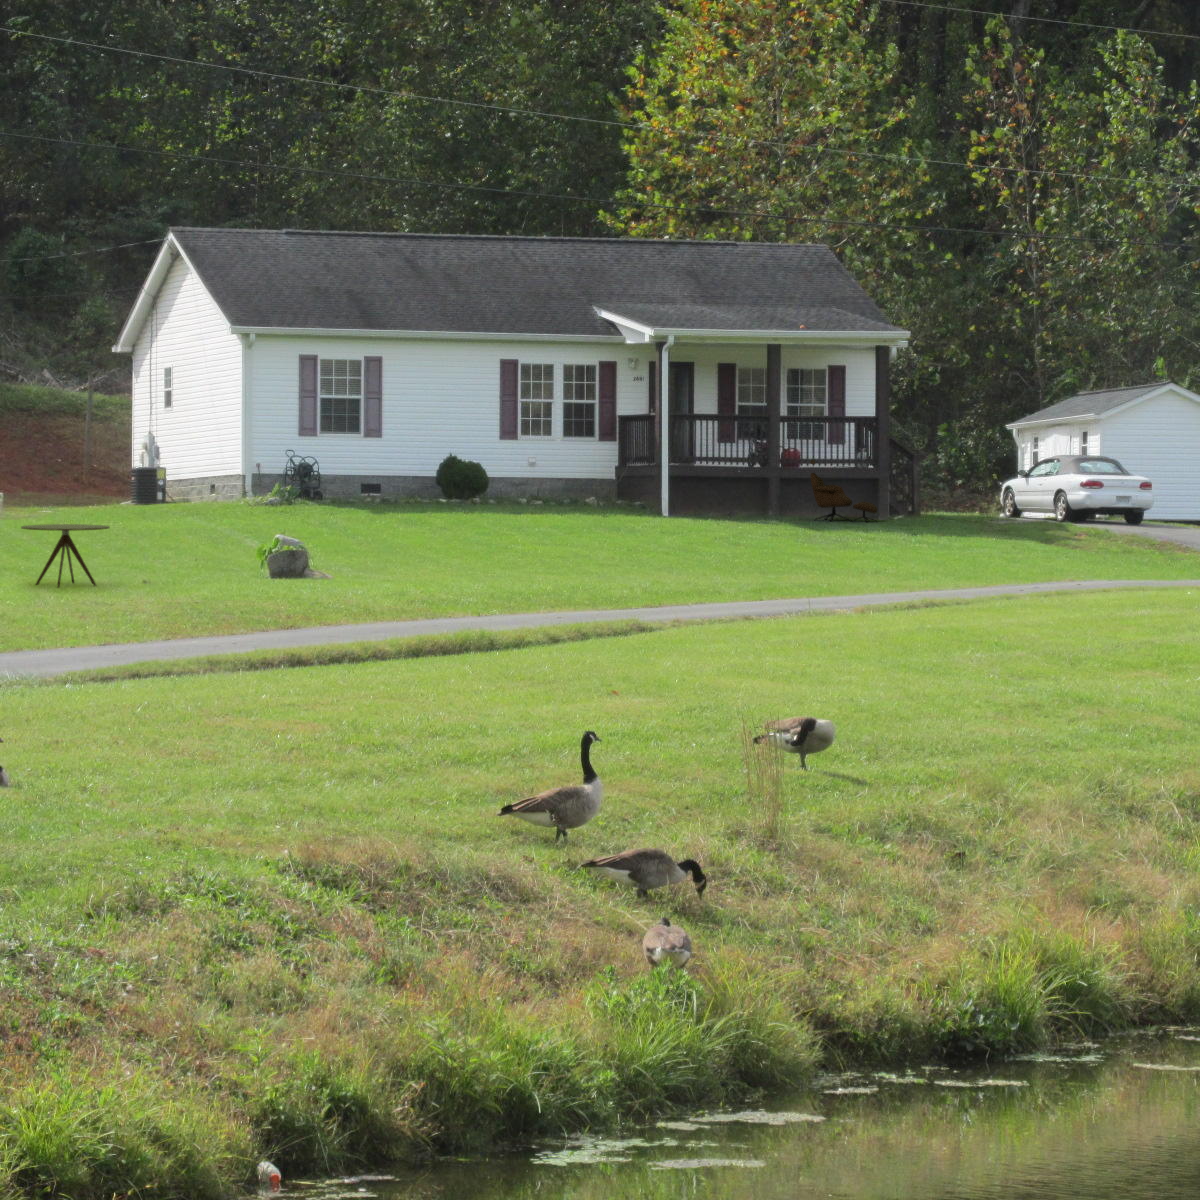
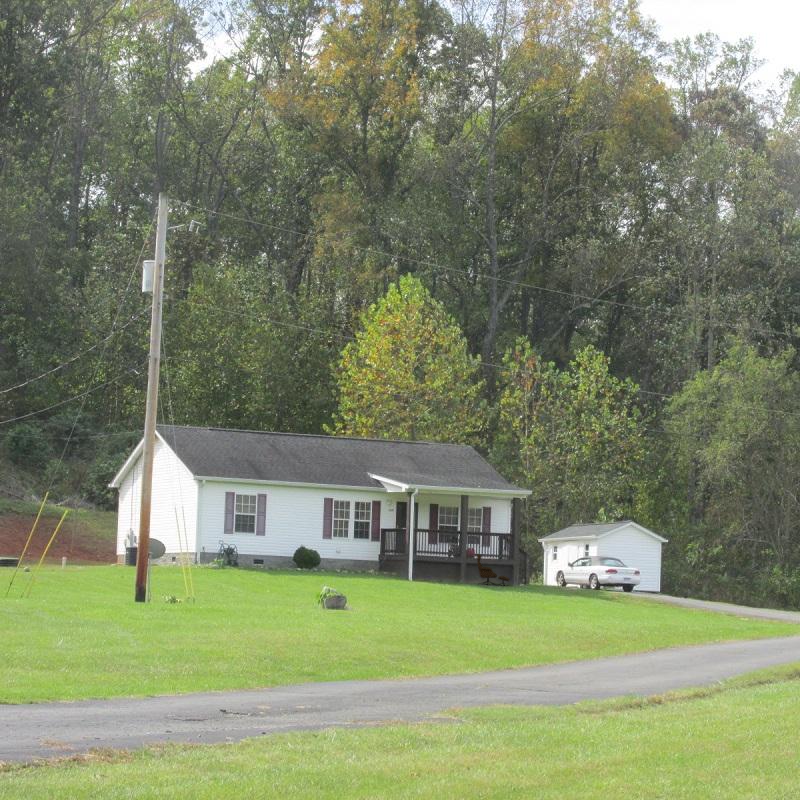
round table: present [21,524,110,587] -> none [147,575,192,608]

